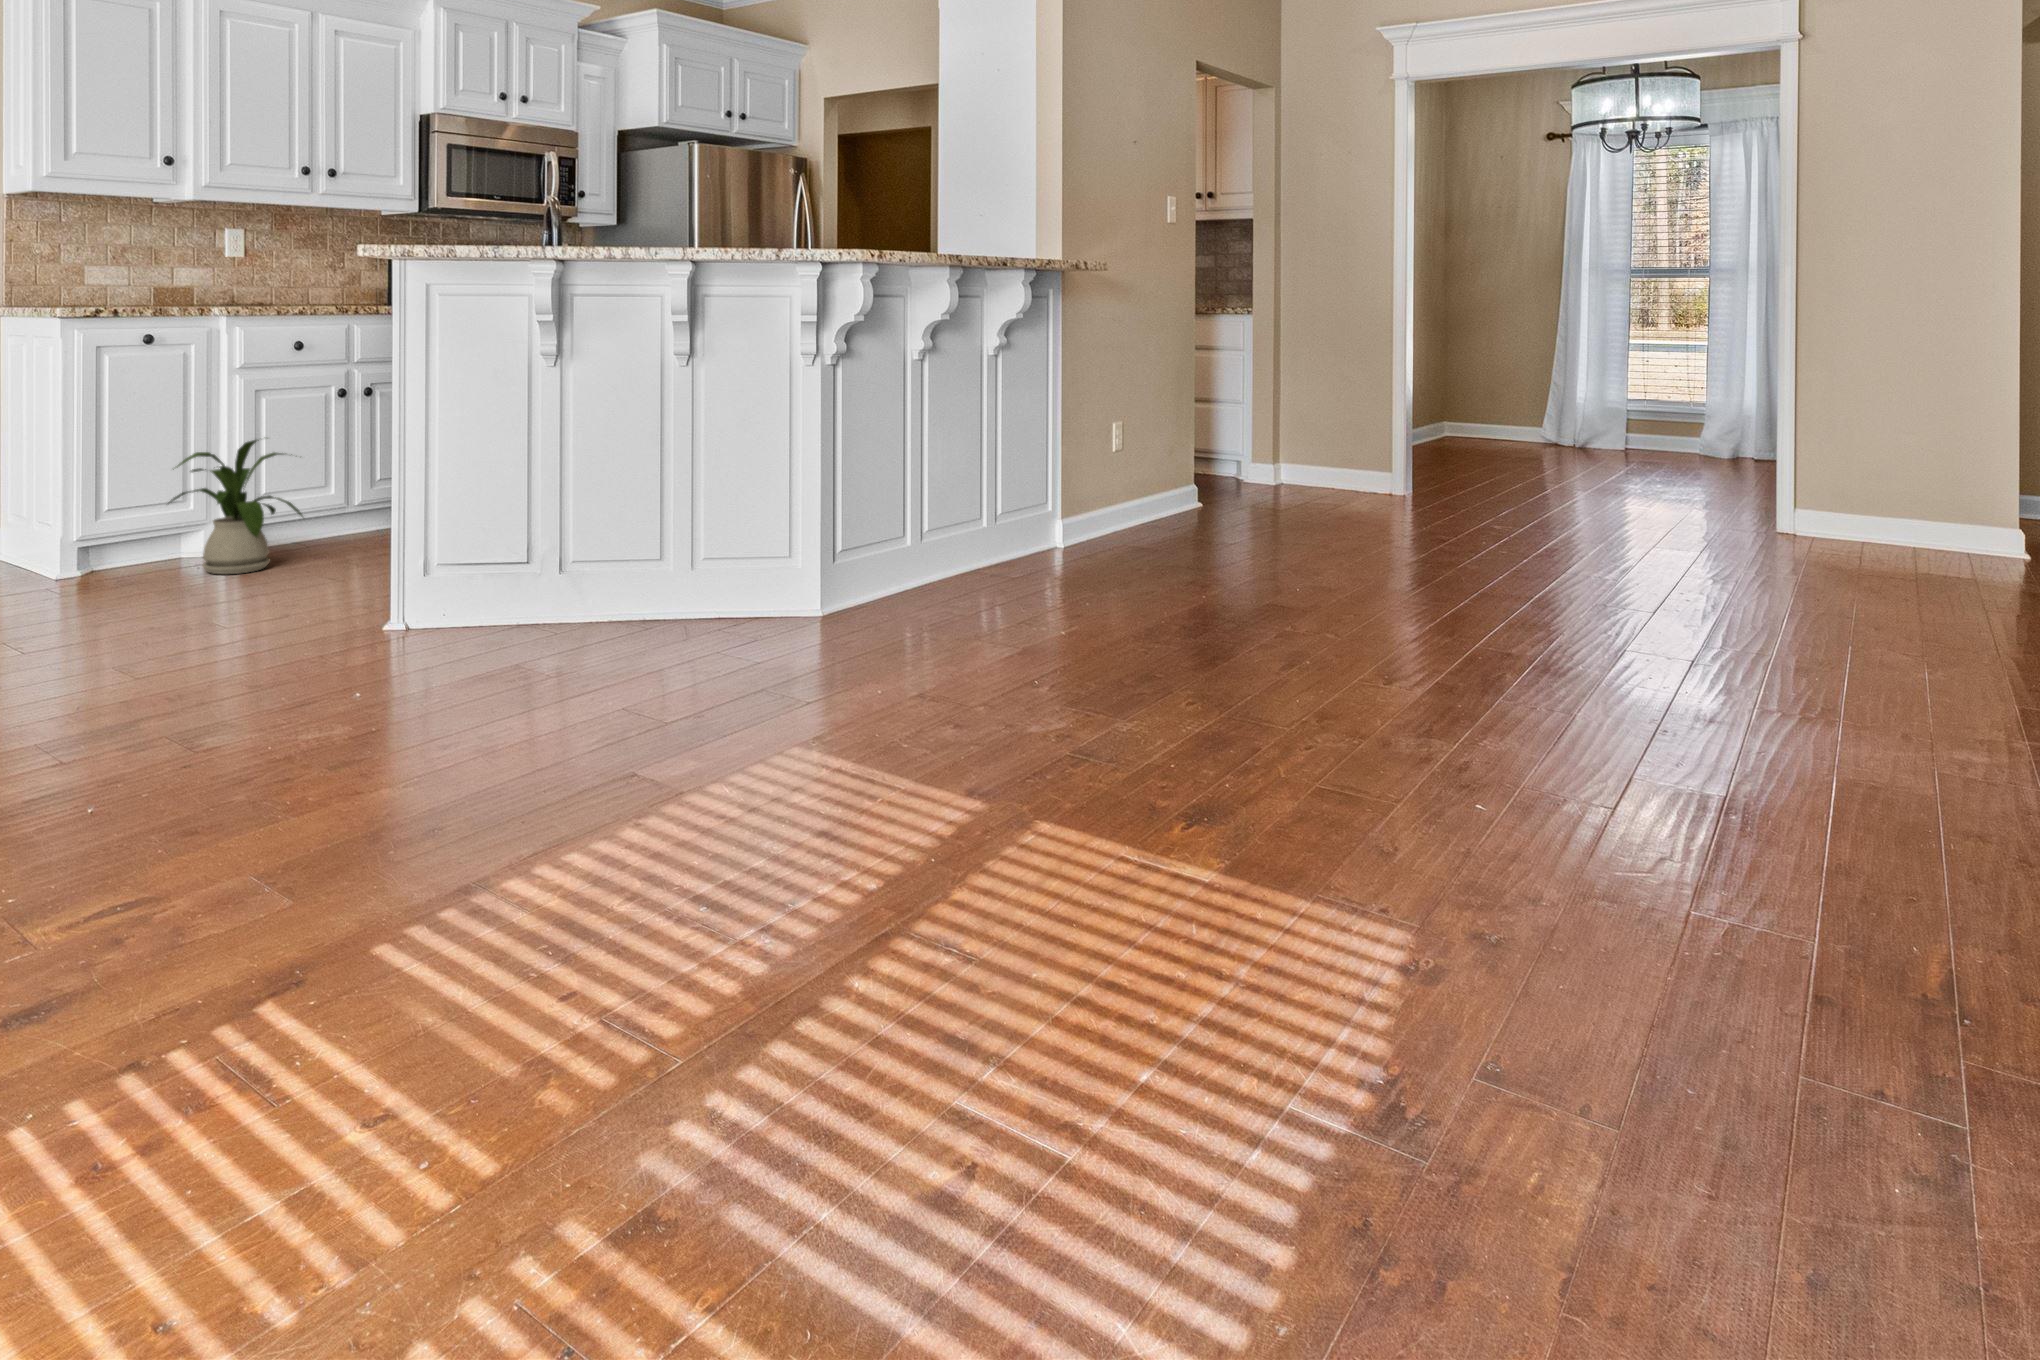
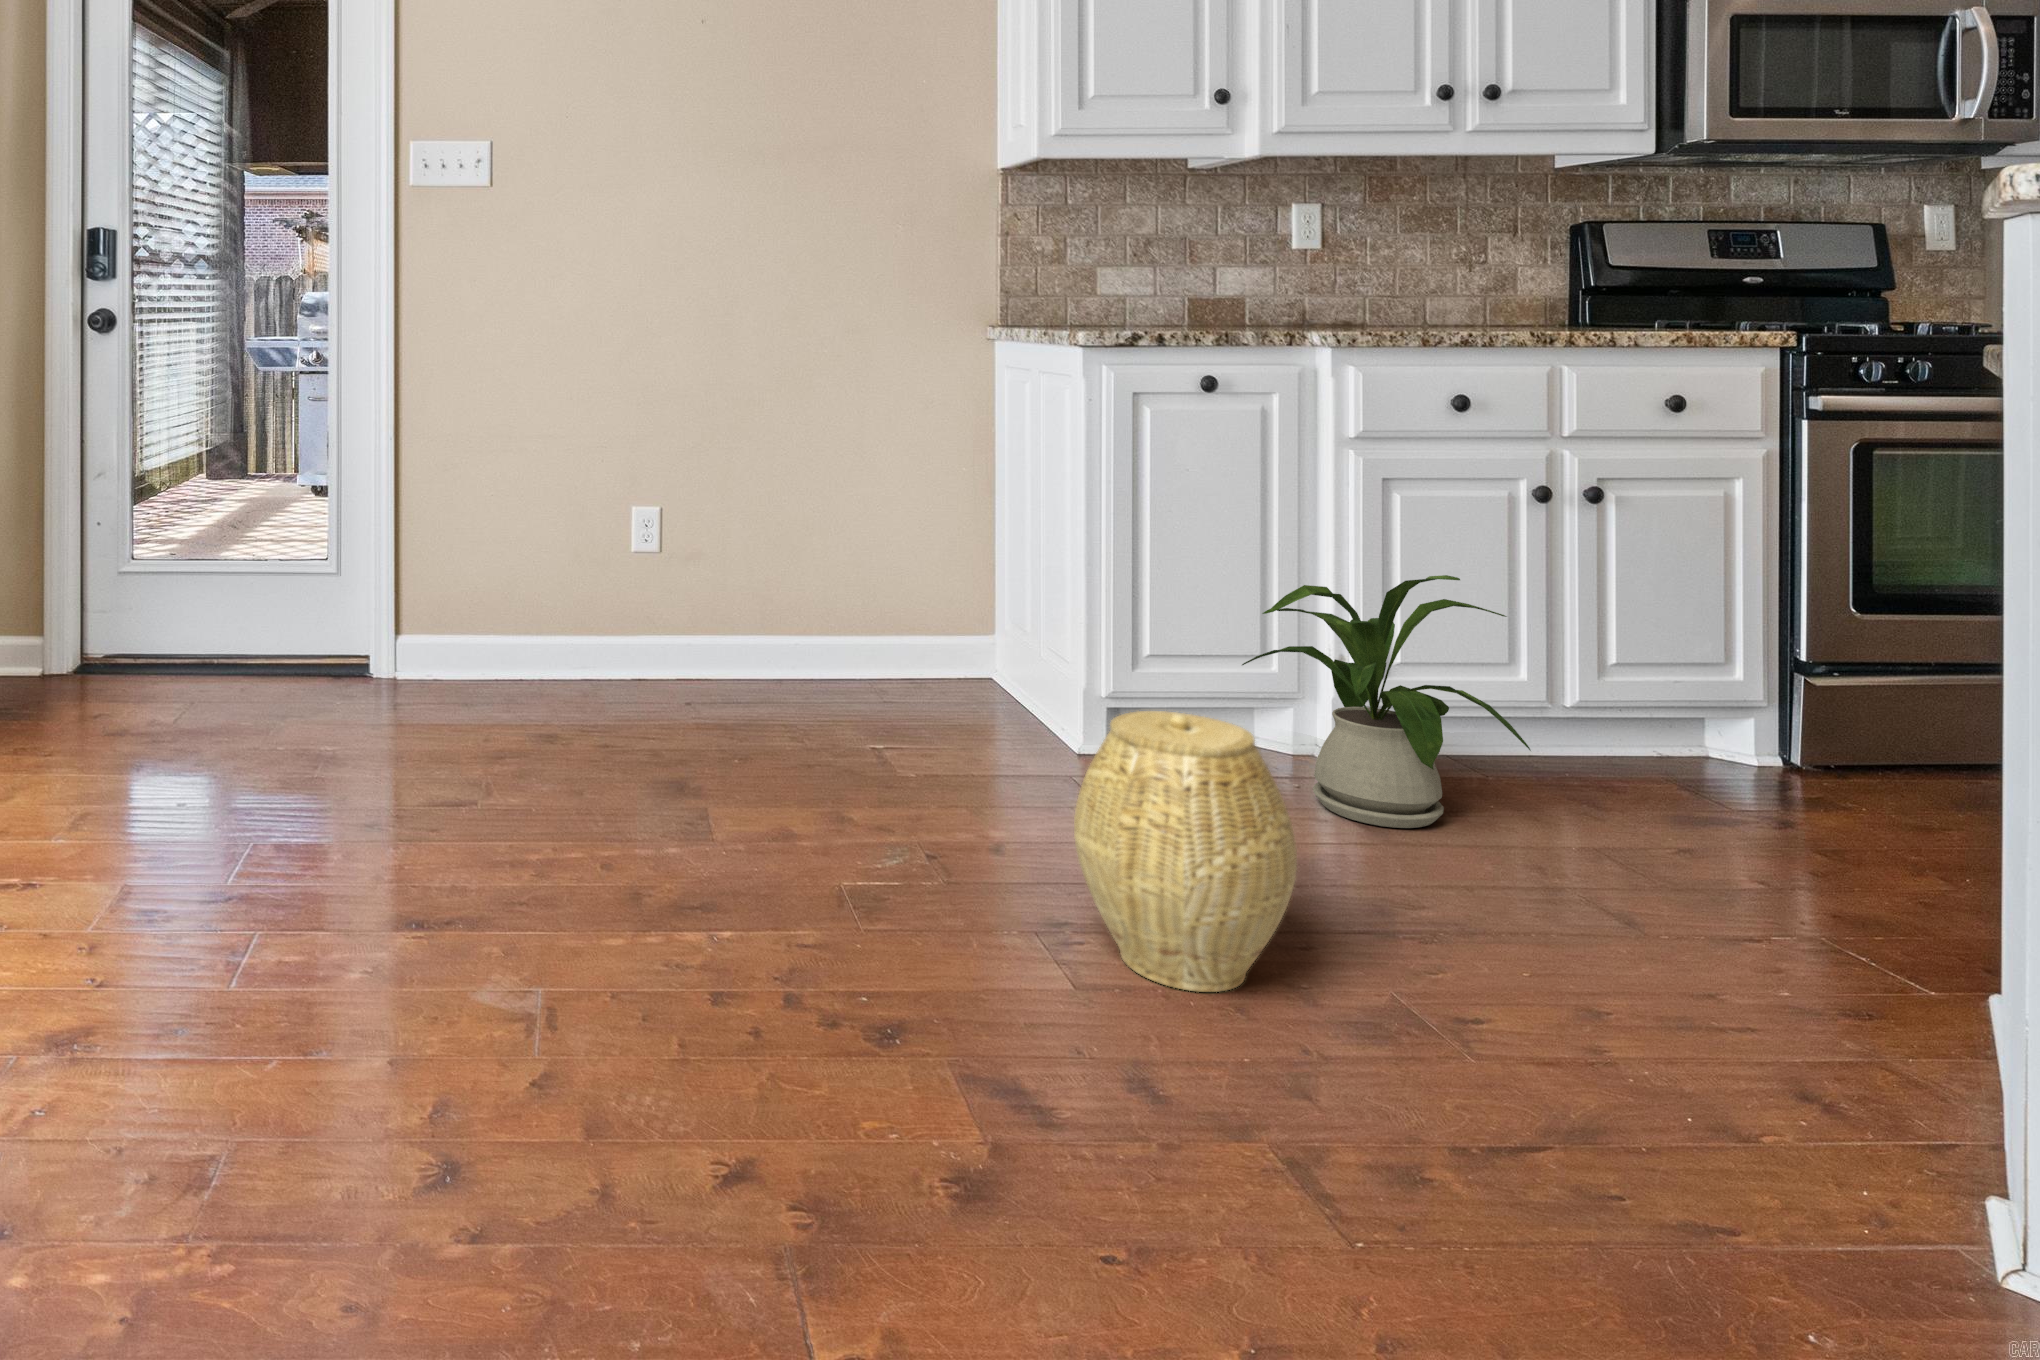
woven basket: none [28,509,150,642] -> present [1074,711,1297,992]

